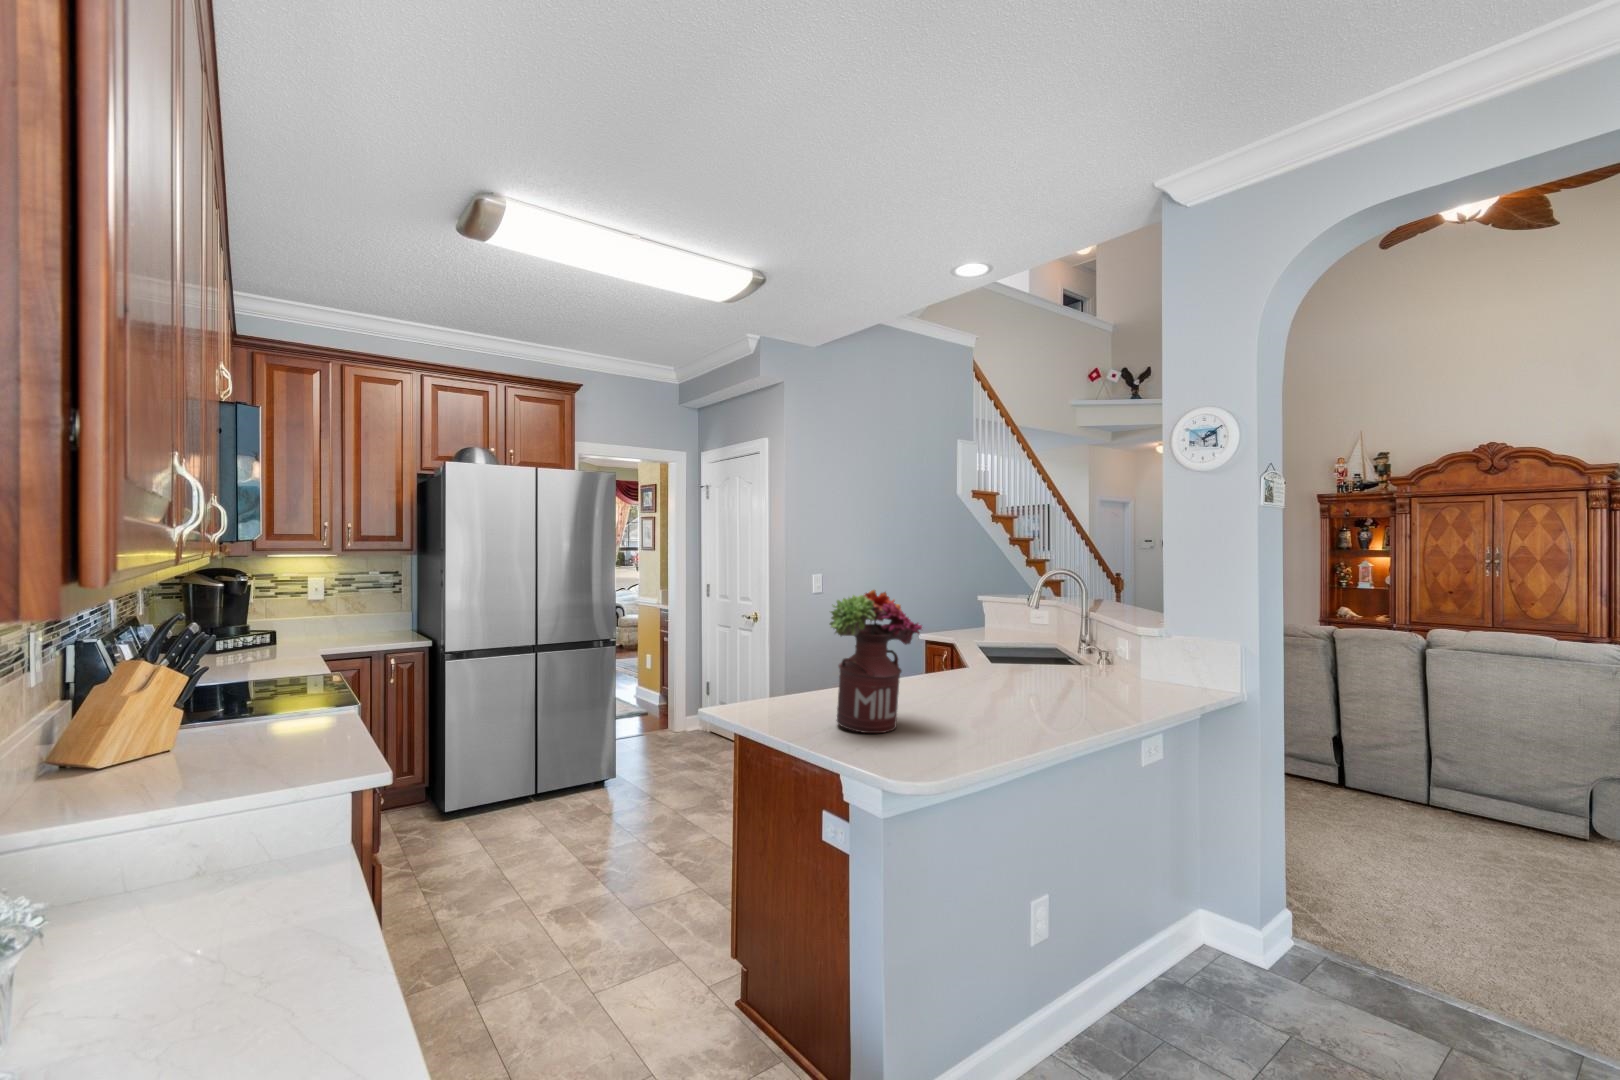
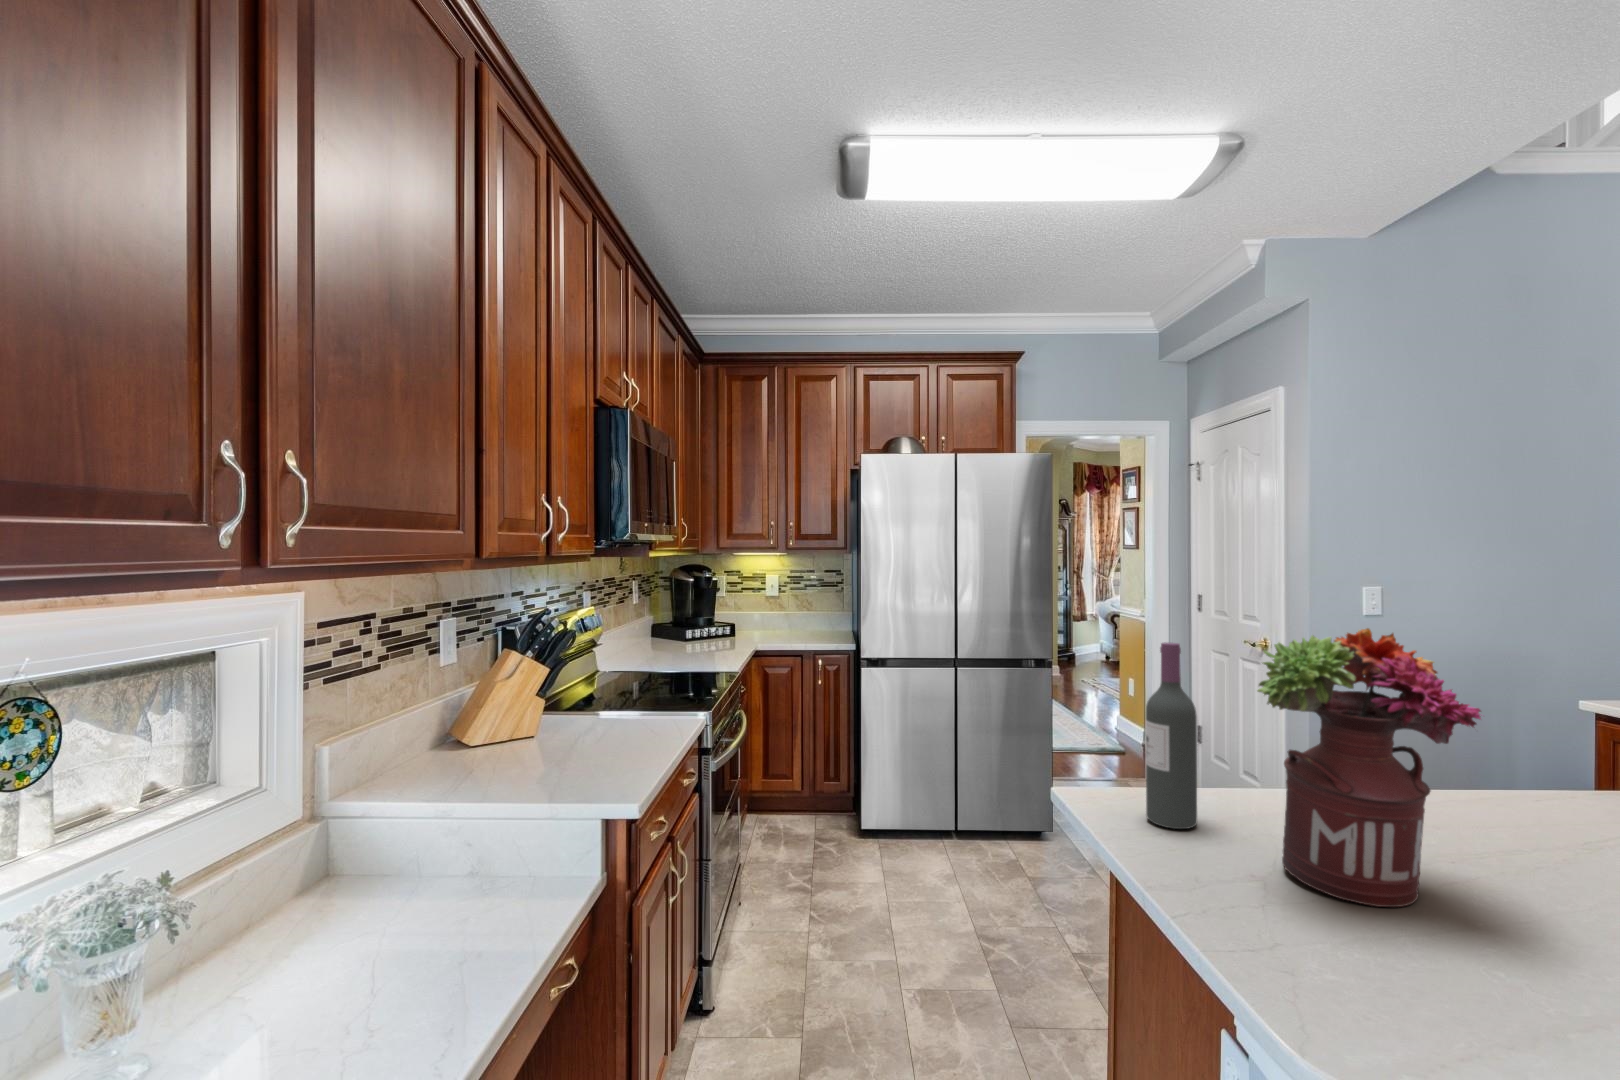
wine bottle: none [758,606,786,720] -> present [1146,642,1197,829]

